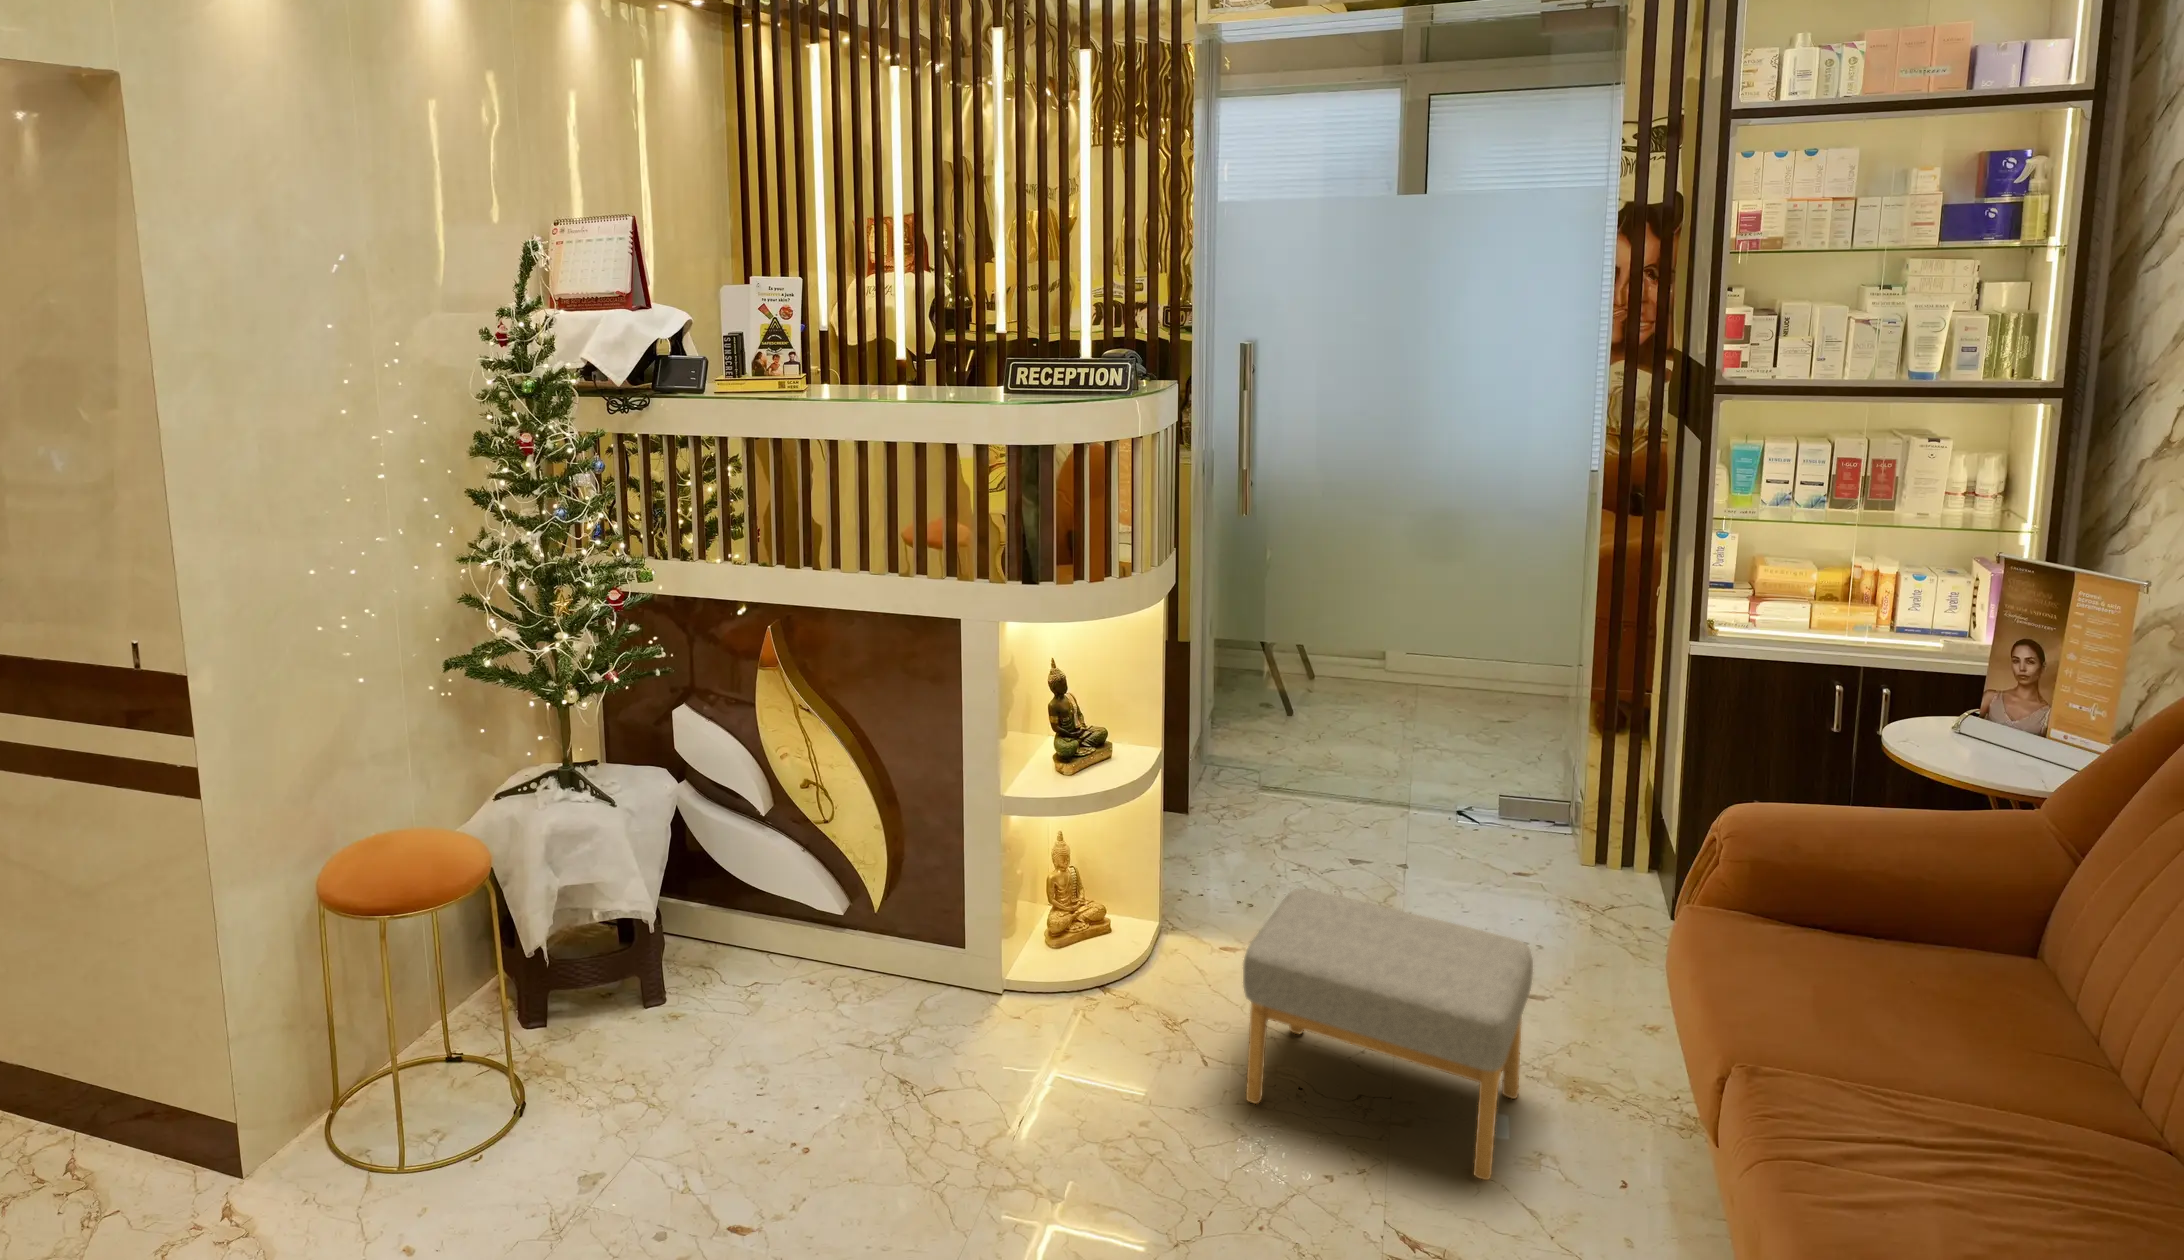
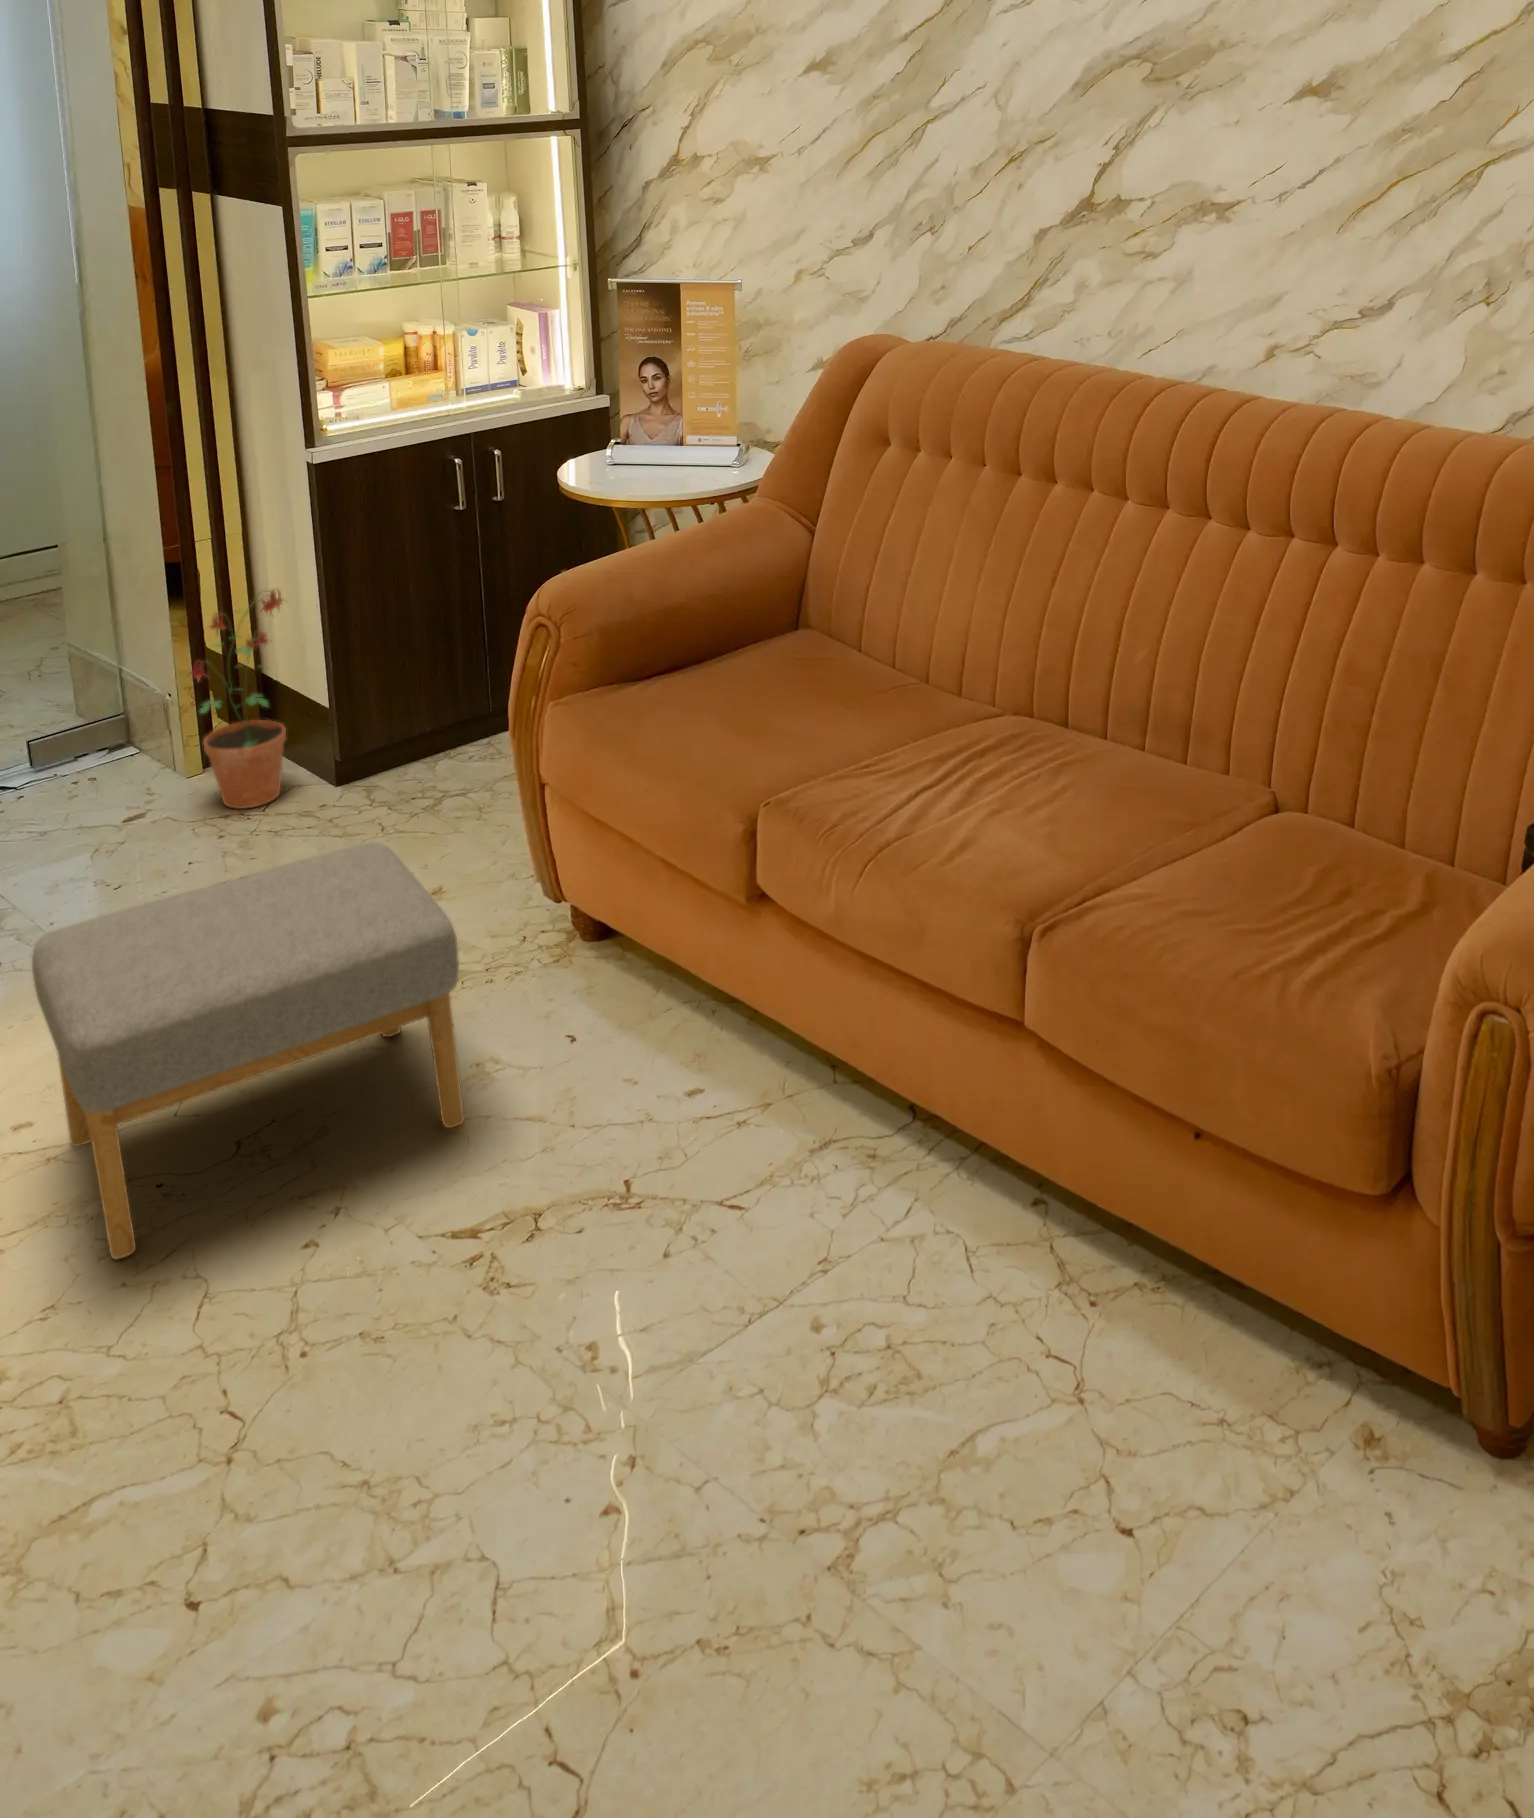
potted plant: none [1560,740,1659,905] -> present [190,590,286,809]

